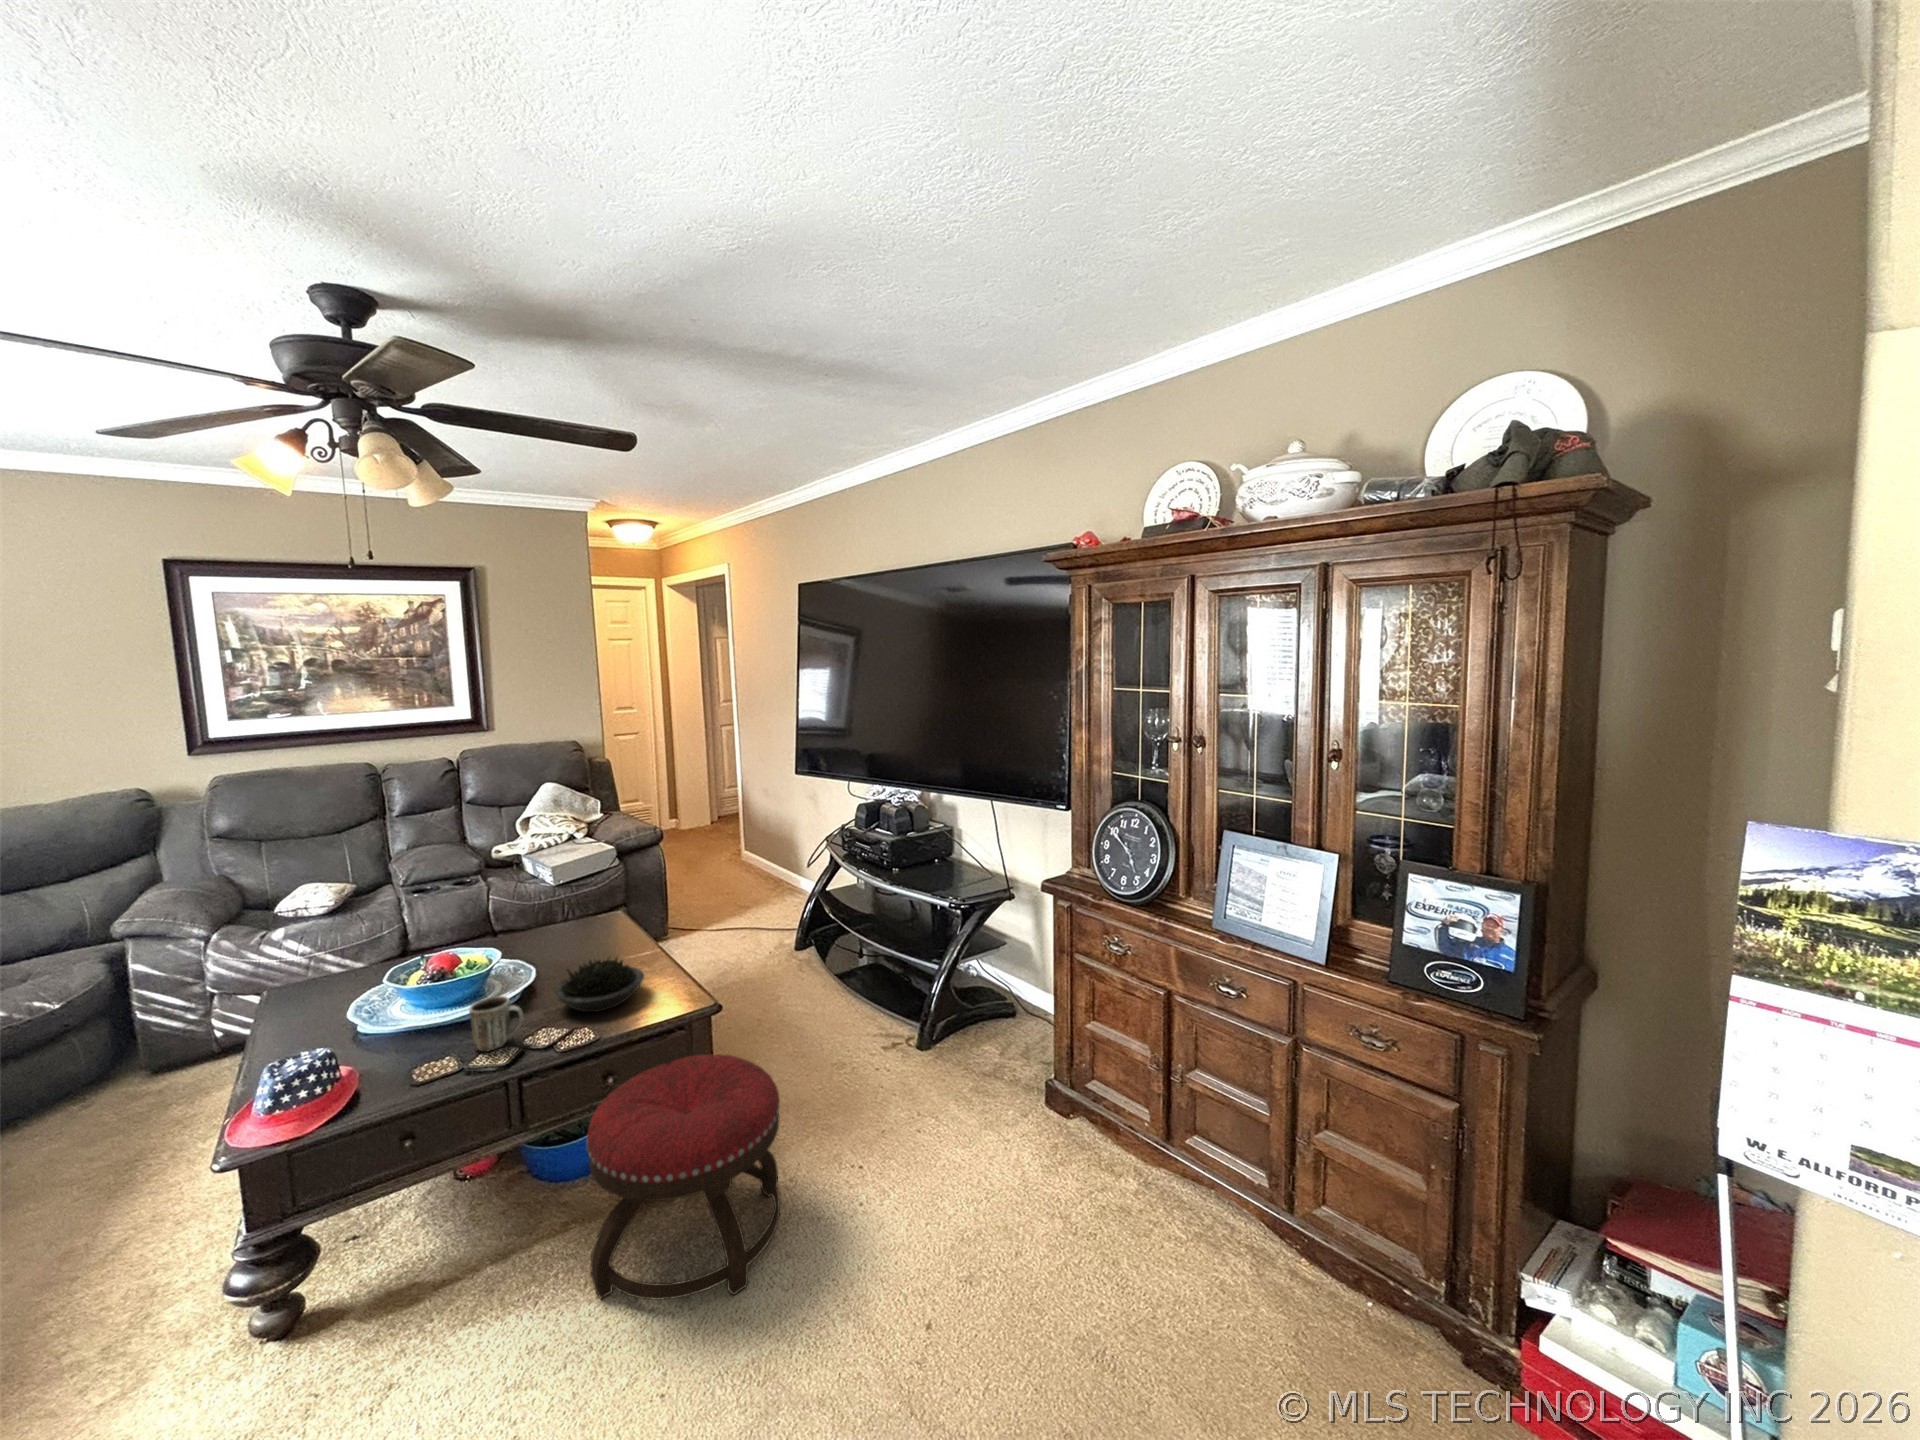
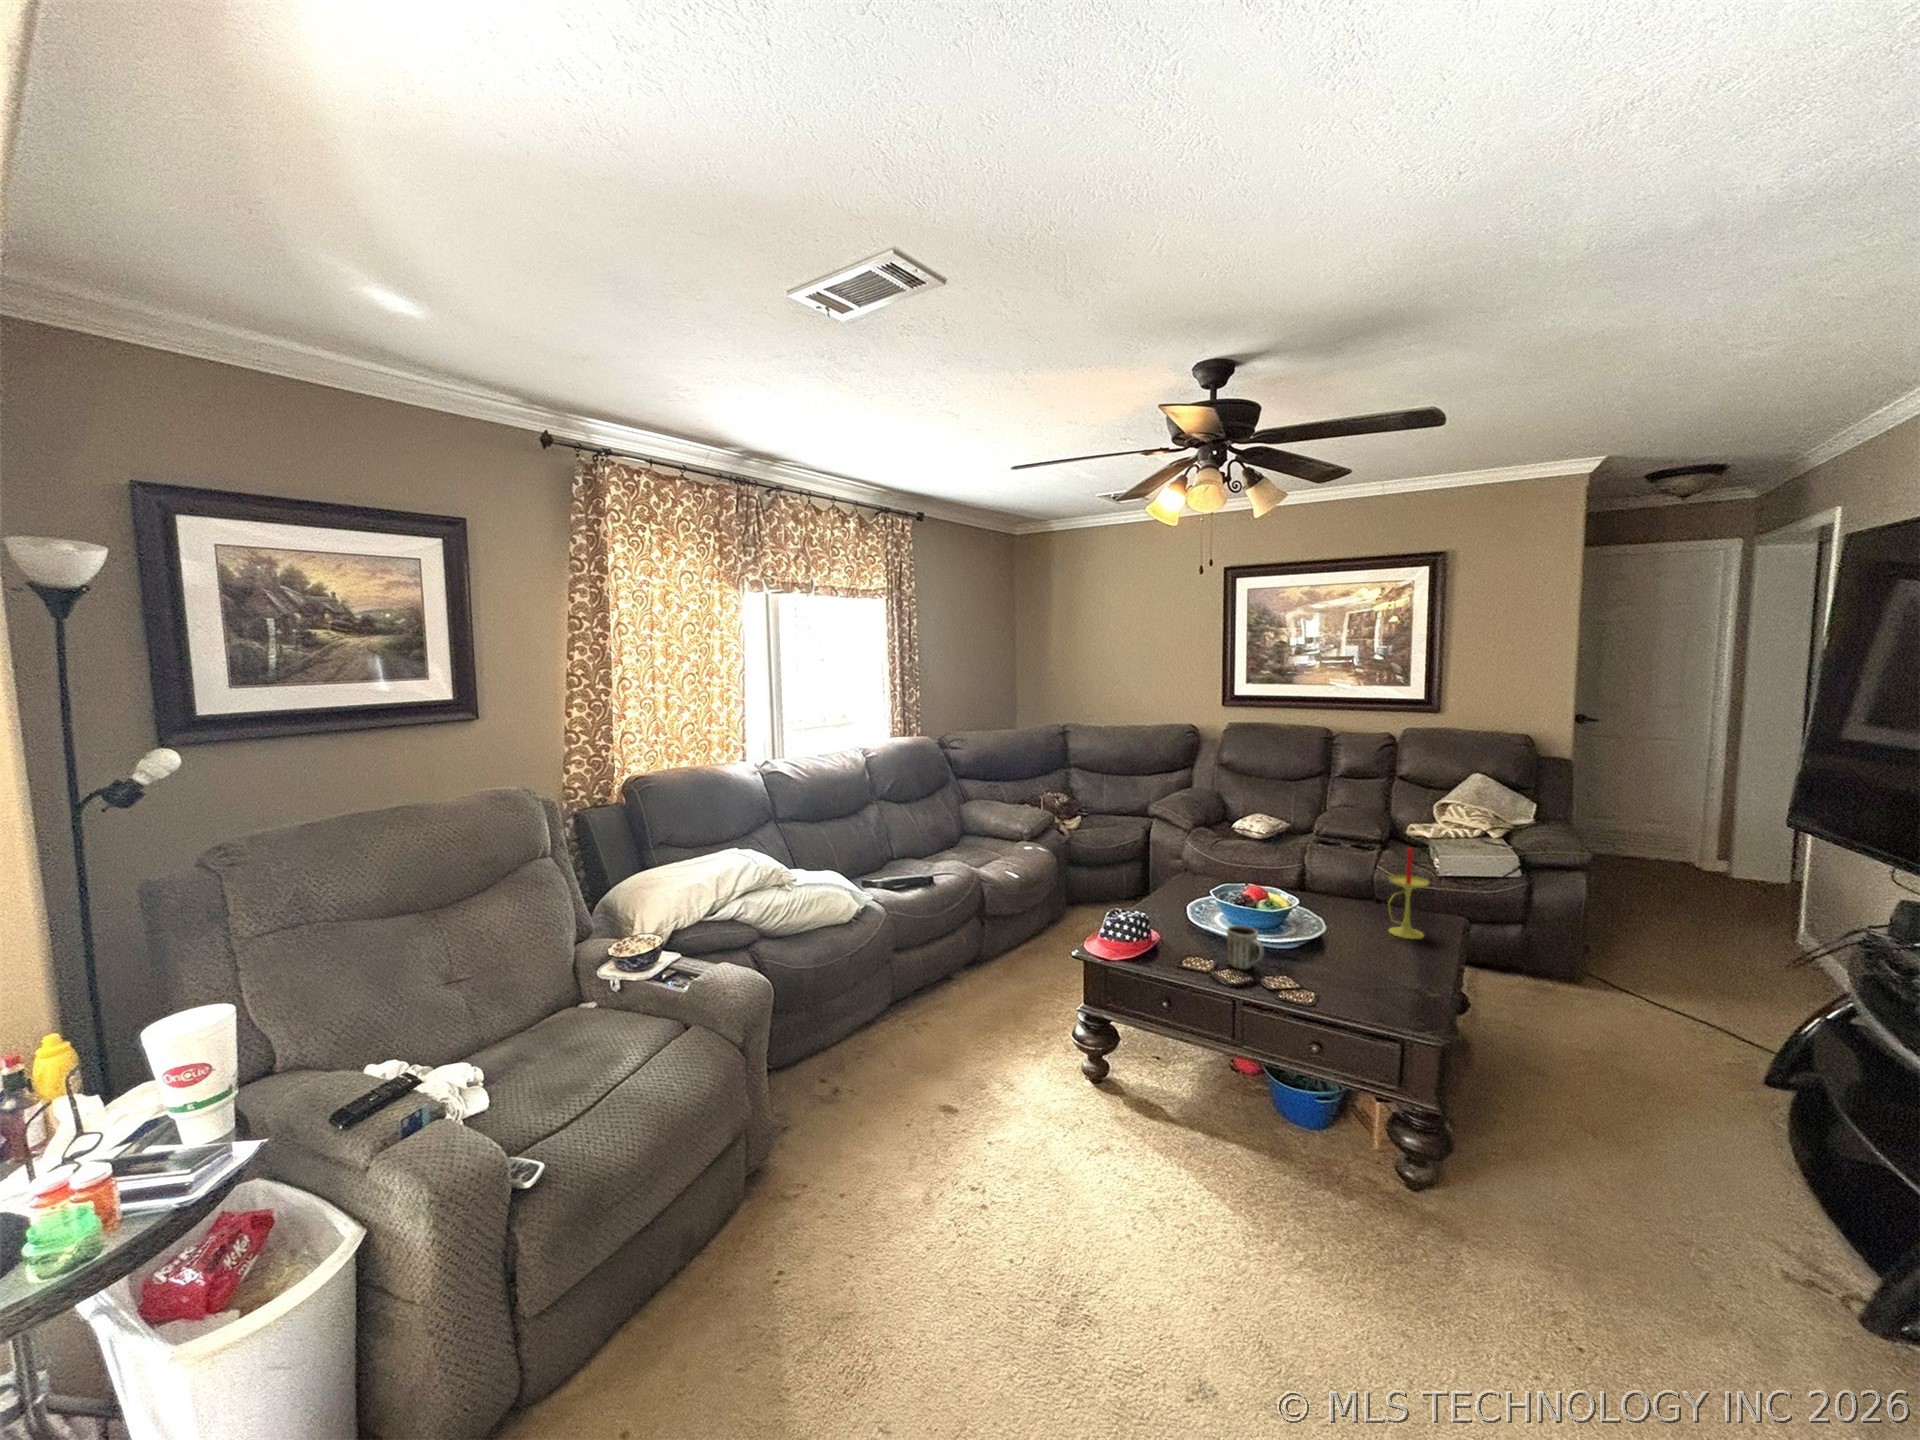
candle: none [576,857,615,948] -> present [1388,847,1429,939]
succulent plant: present [555,957,644,1012] -> none [1304,934,1394,988]
ottoman: present [586,1054,780,1300] -> none [1235,1051,1455,1316]

